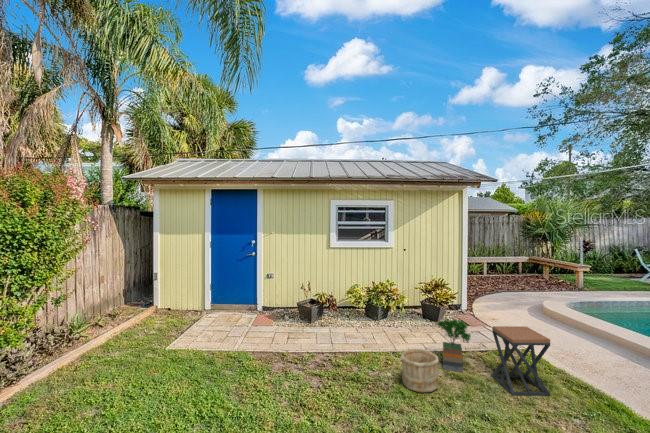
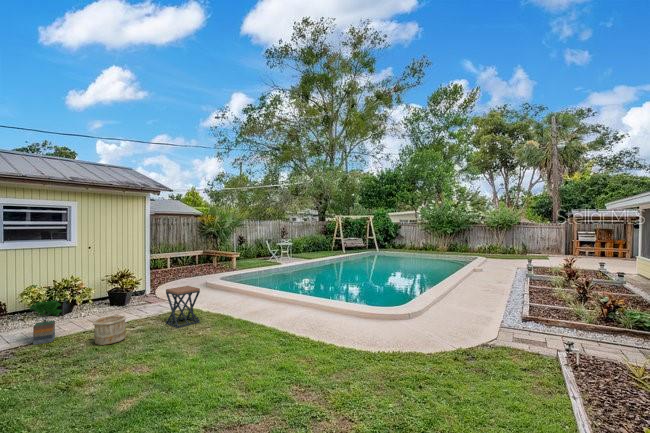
potted tree: present [437,319,471,372] -> present [29,300,62,345]

